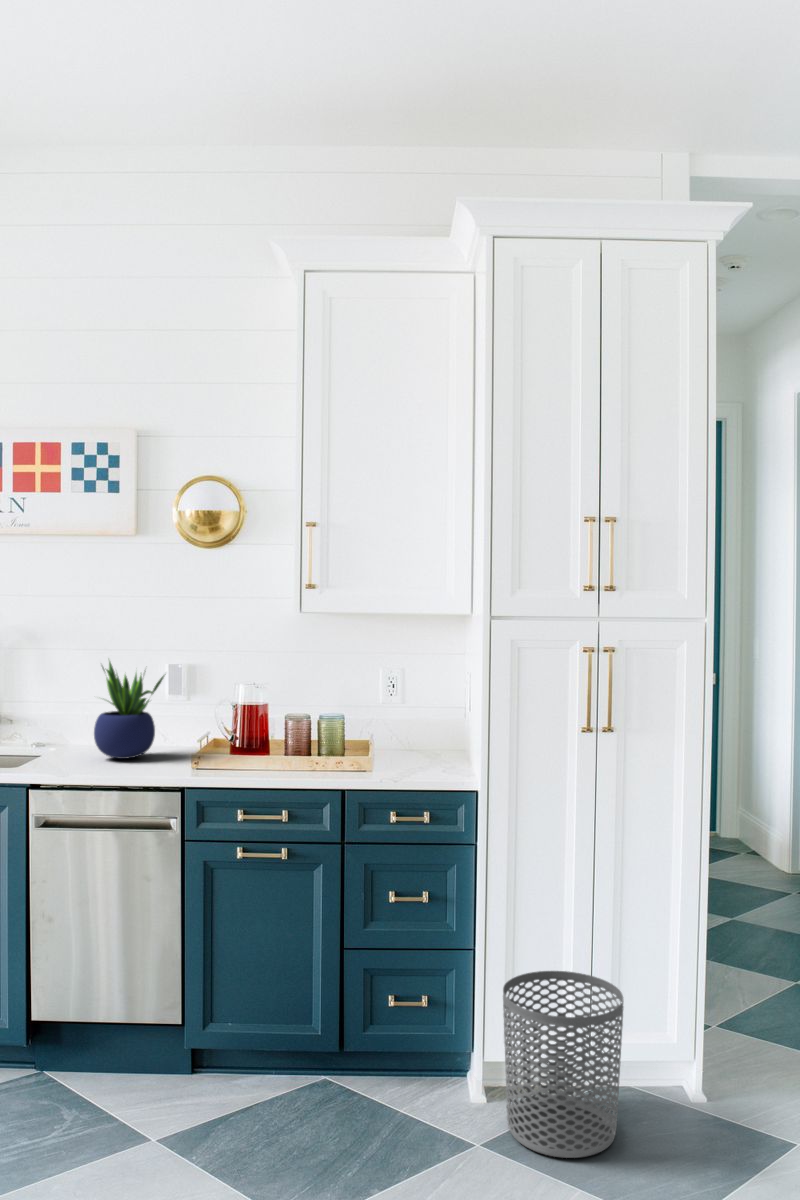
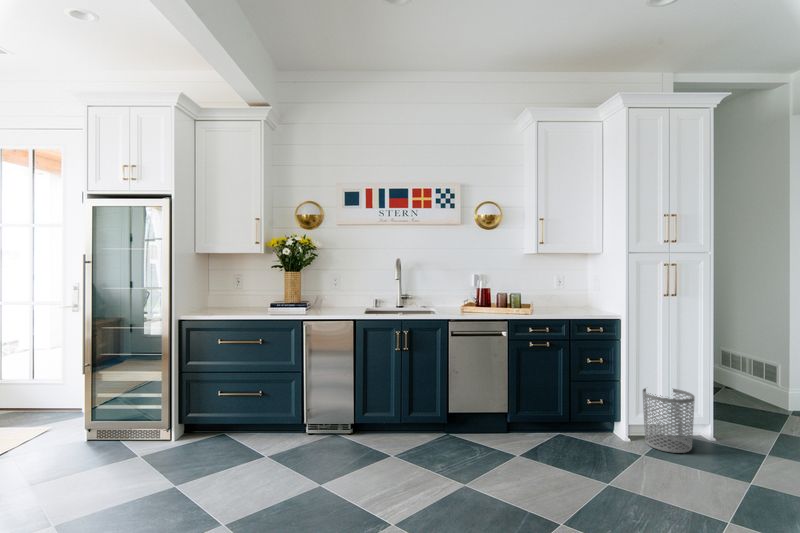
potted plant: present [94,661,164,759] -> none [456,272,483,311]

